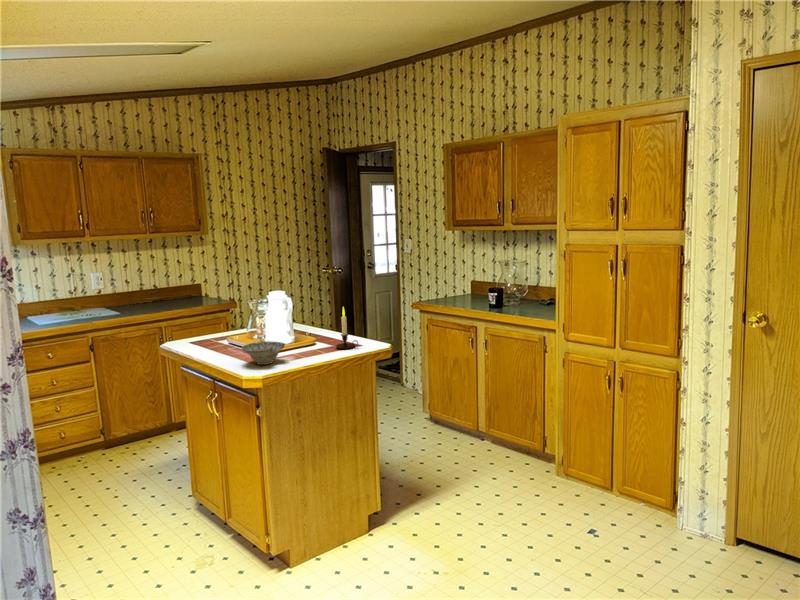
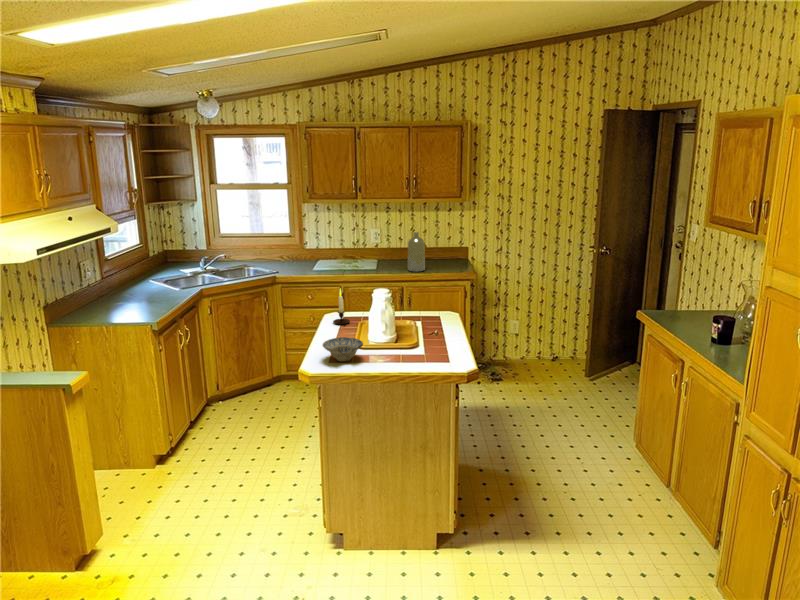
bottle: none [156,267,178,310] -> present [408,232,425,272]
candle: present [336,307,358,349] -> present [333,289,350,324]

